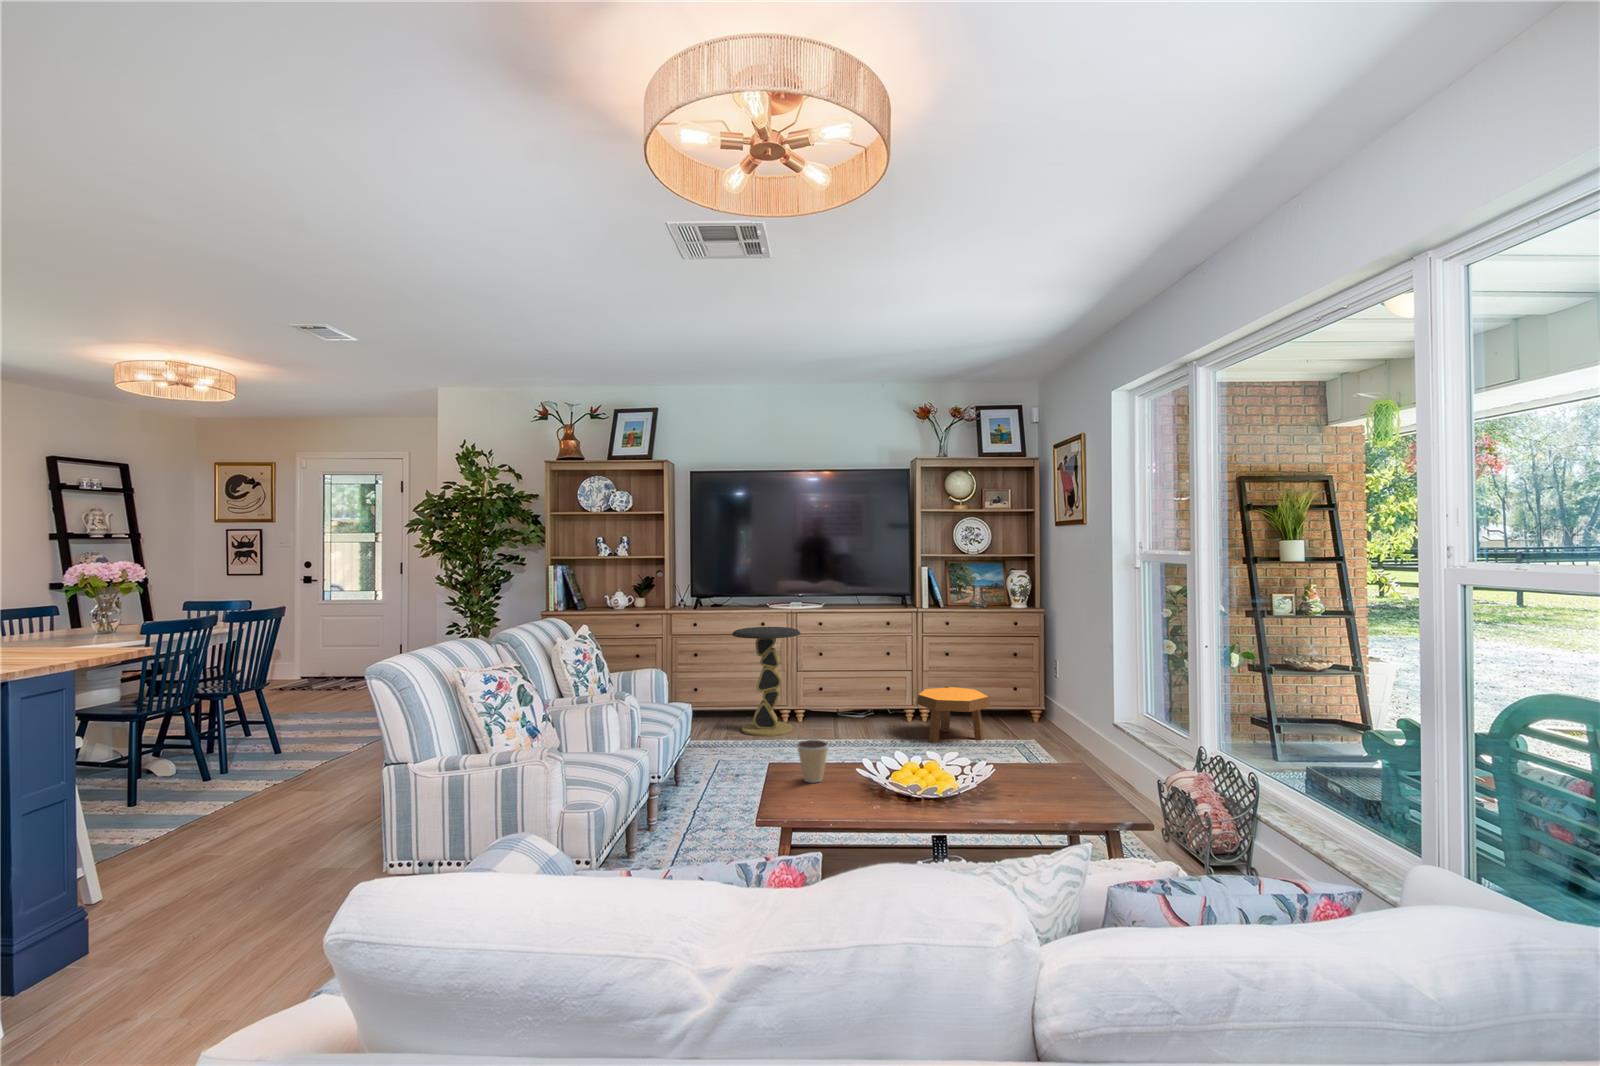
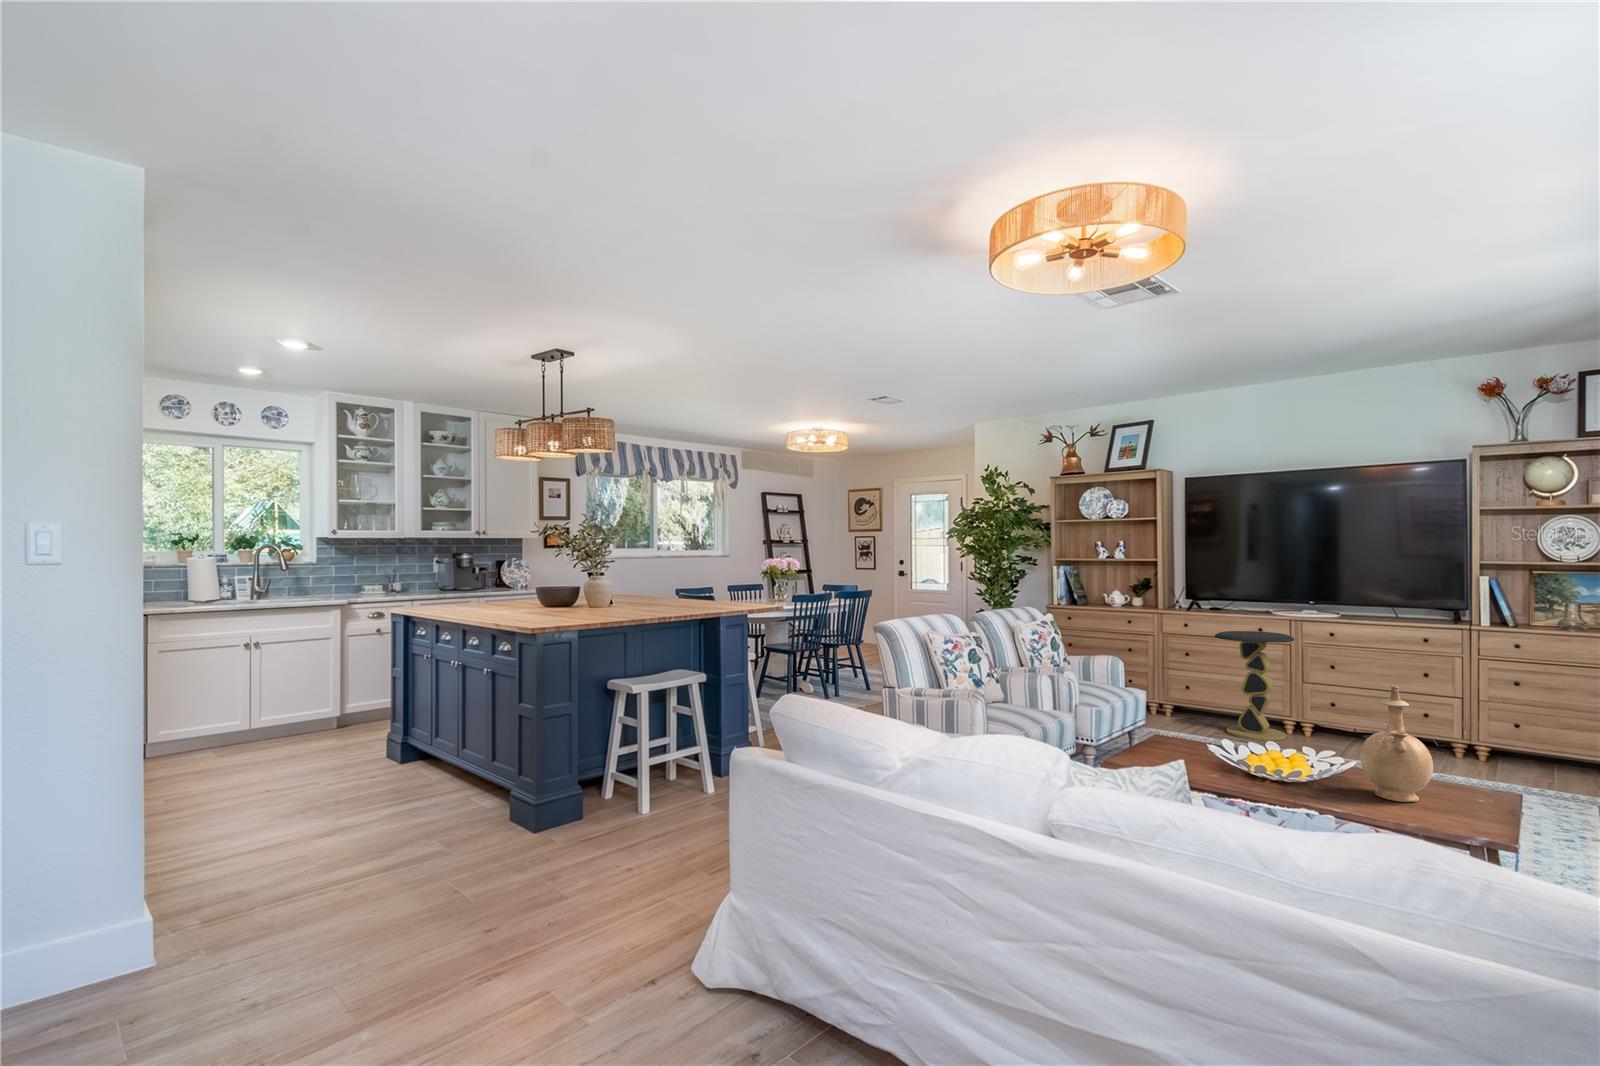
vase: none [1017,683,1077,801] -> present [1360,685,1433,802]
footstool: present [917,687,990,743] -> none [1442,718,1554,788]
coffee cup: present [797,740,829,783] -> none [1157,714,1187,749]

